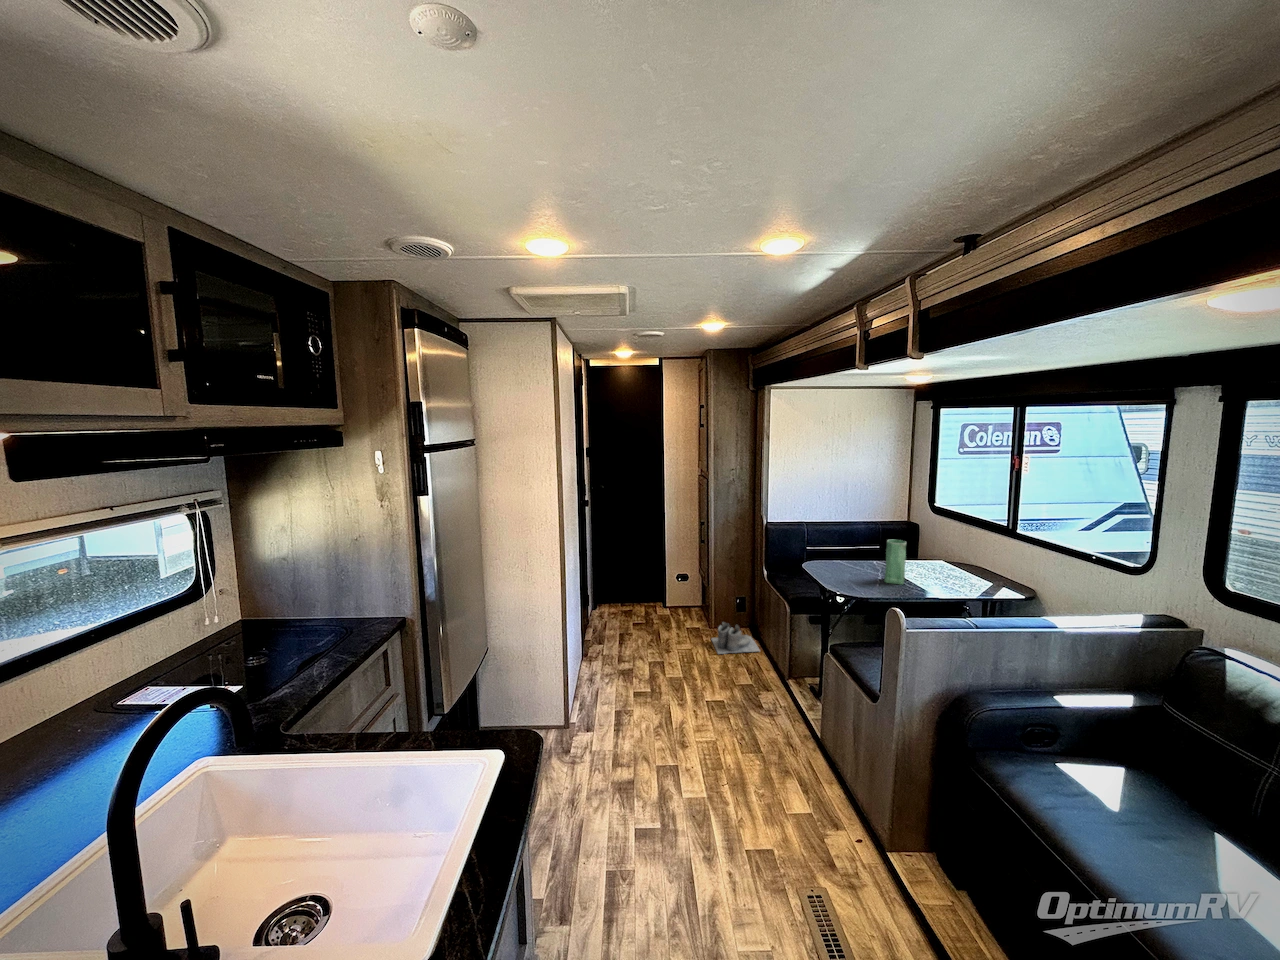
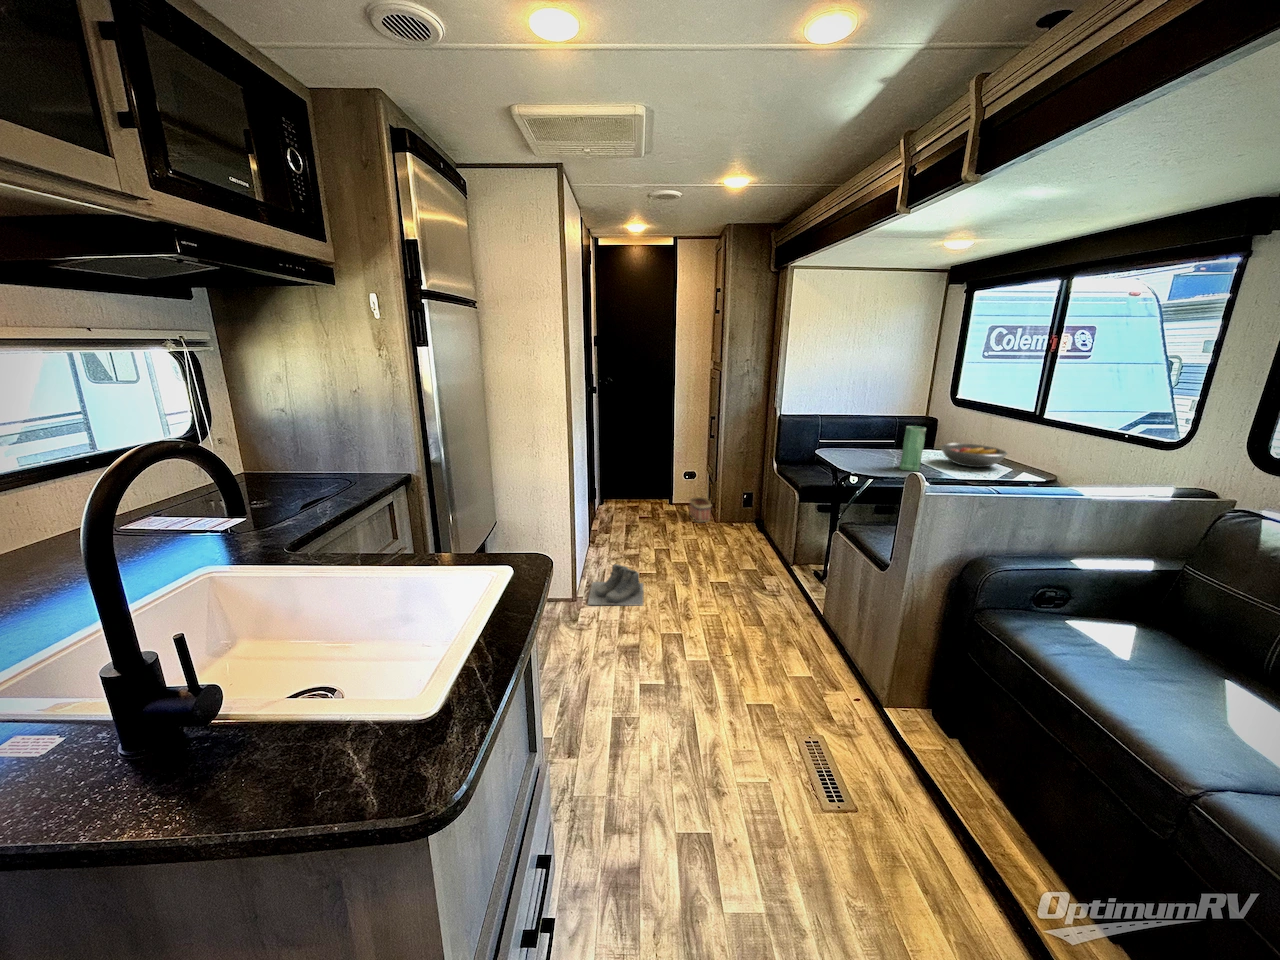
fruit bowl: none [923,553,987,578] -> present [941,443,1007,467]
basket: none [682,585,705,629] -> present [689,491,711,522]
boots: present [712,622,760,654] -> present [588,564,643,606]

